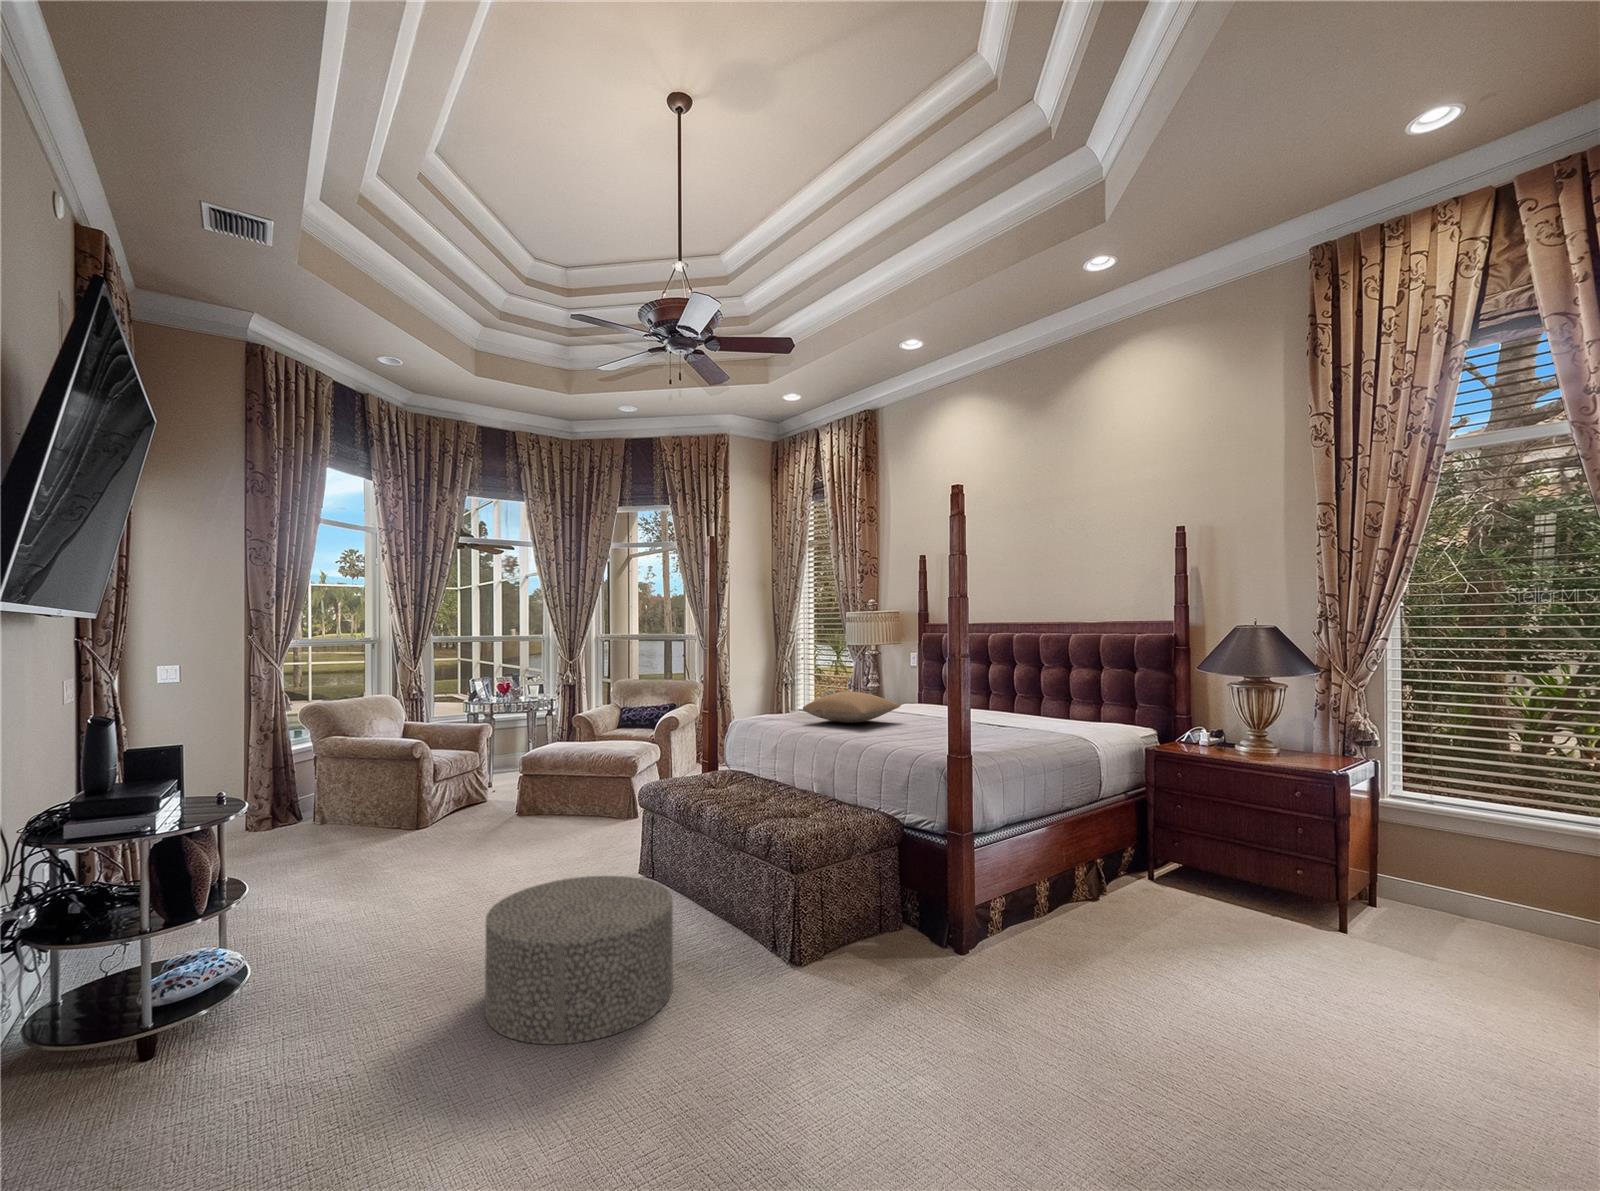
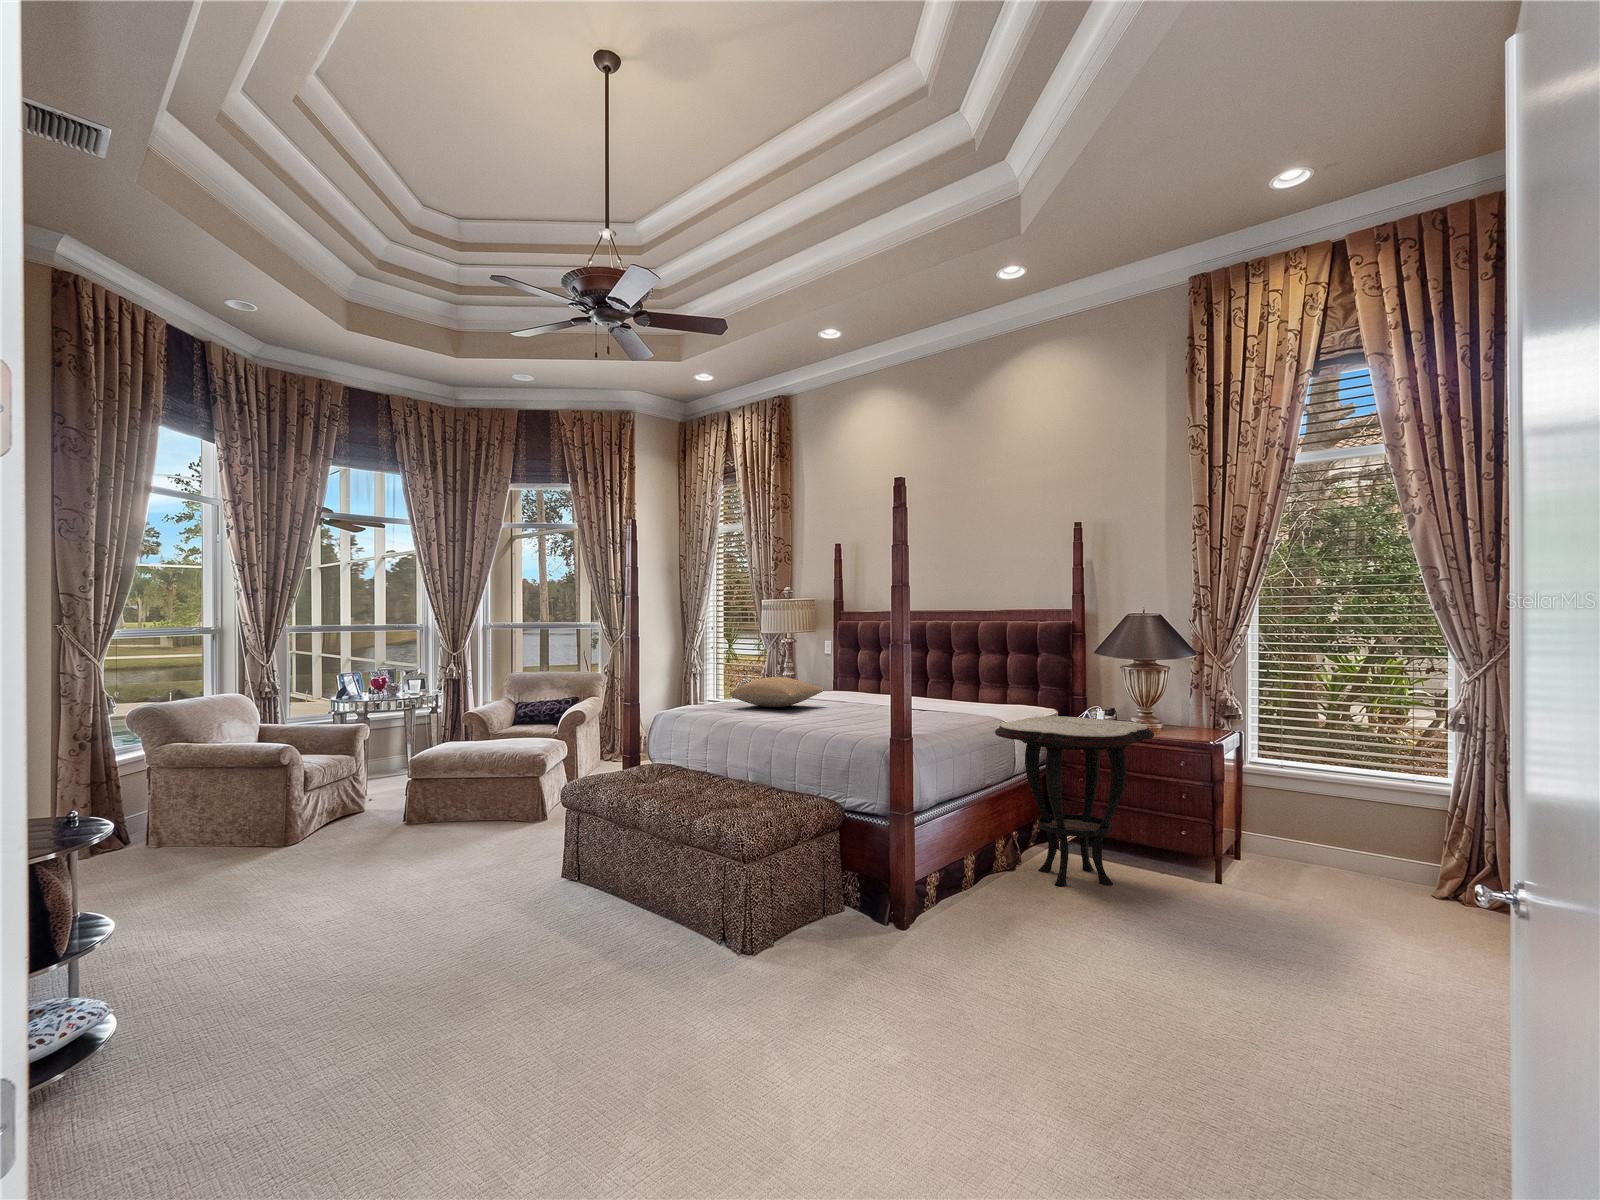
side table: none [1083,741,1274,940] -> present [995,716,1154,886]
ottoman: present [485,876,673,1044] -> none [460,848,635,989]

